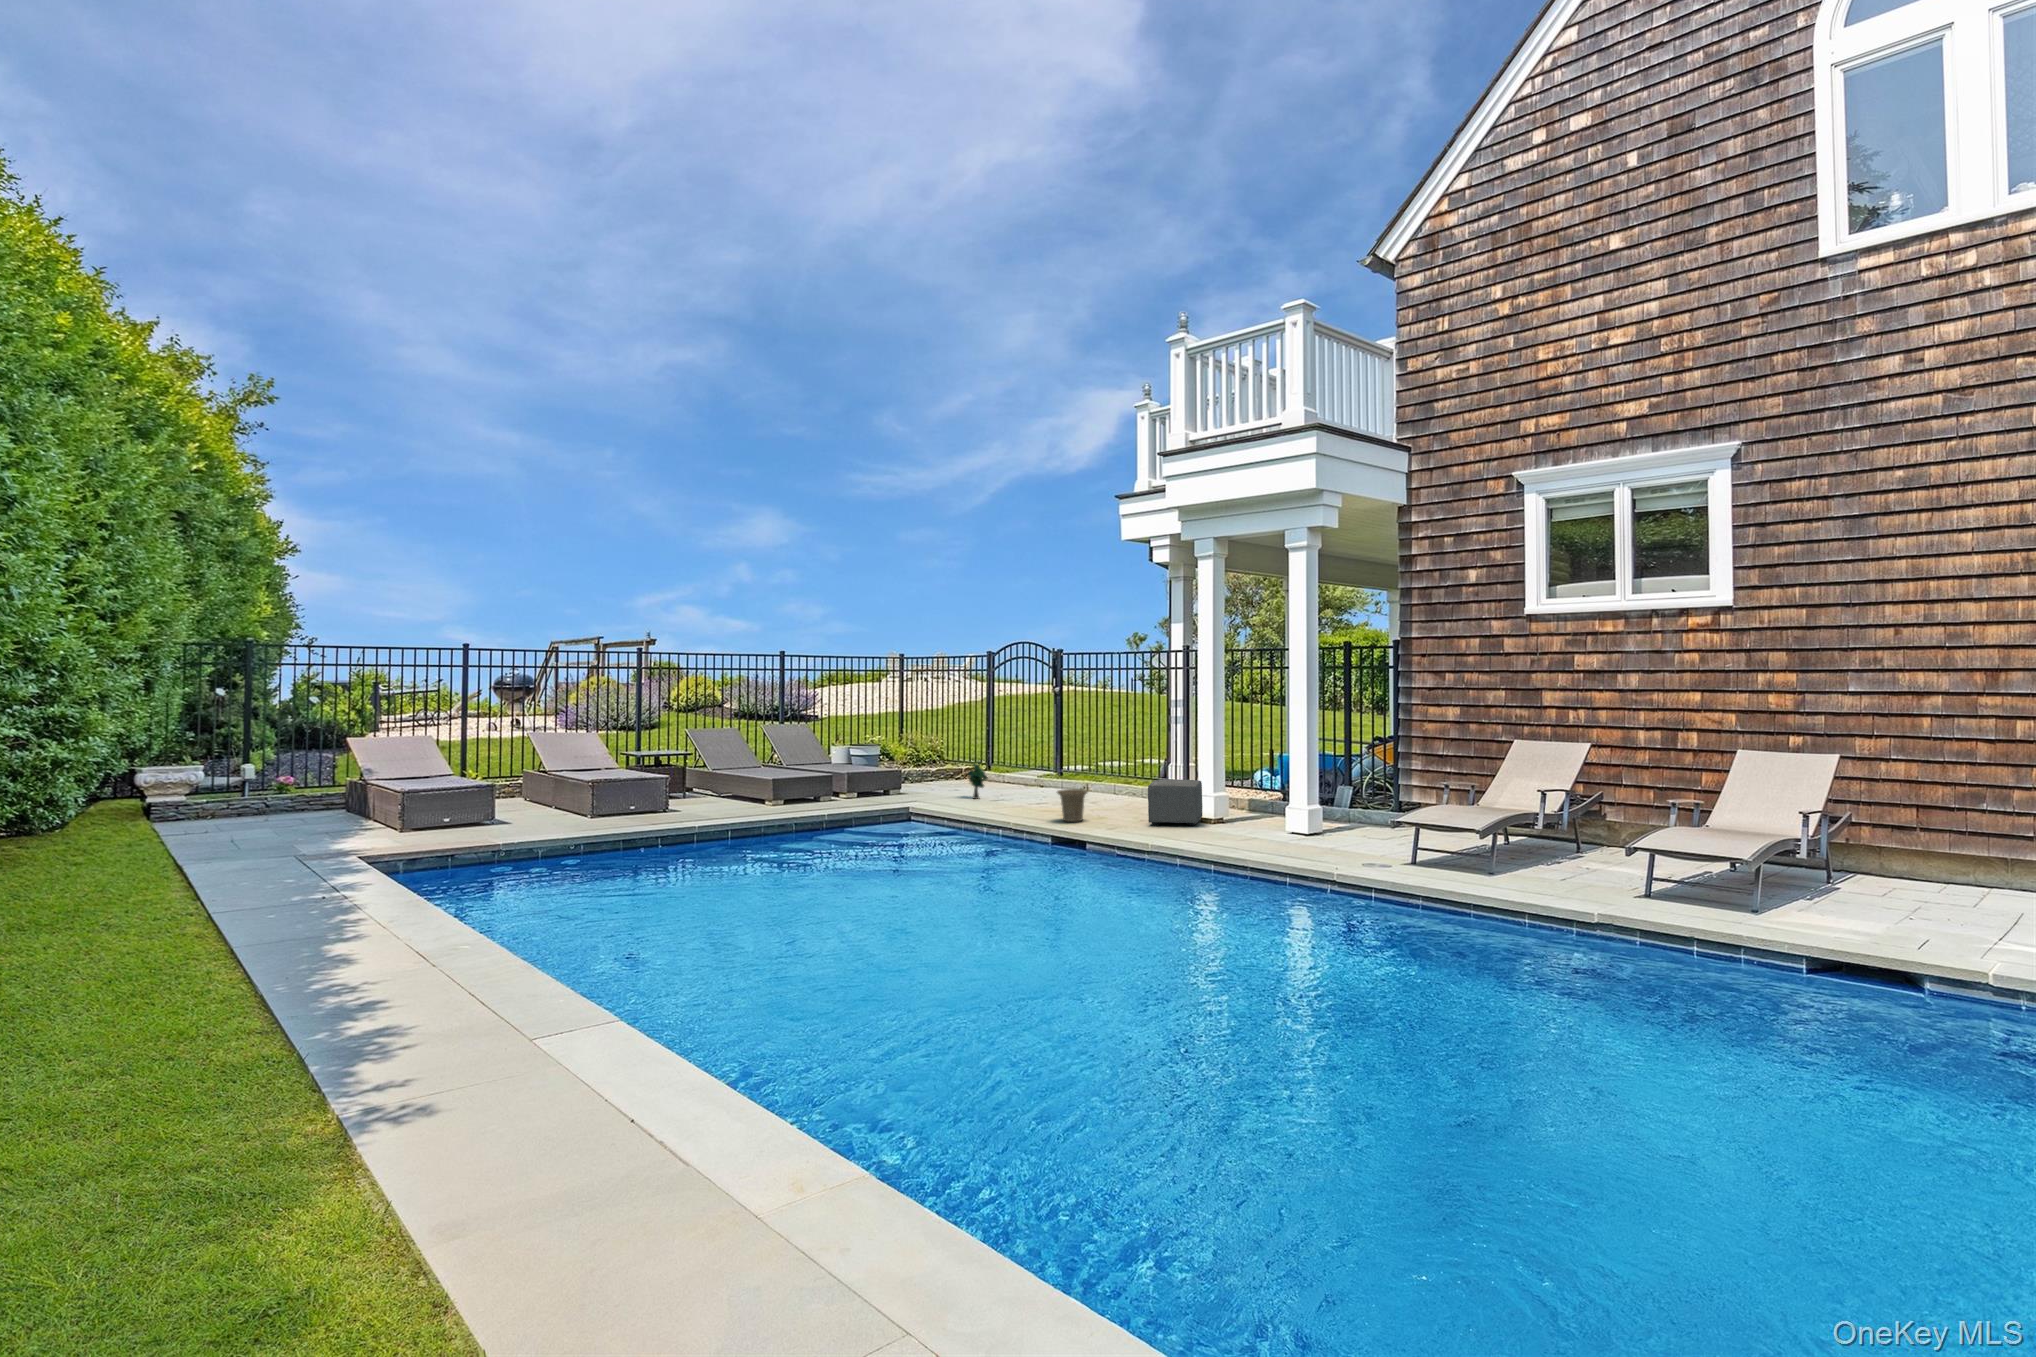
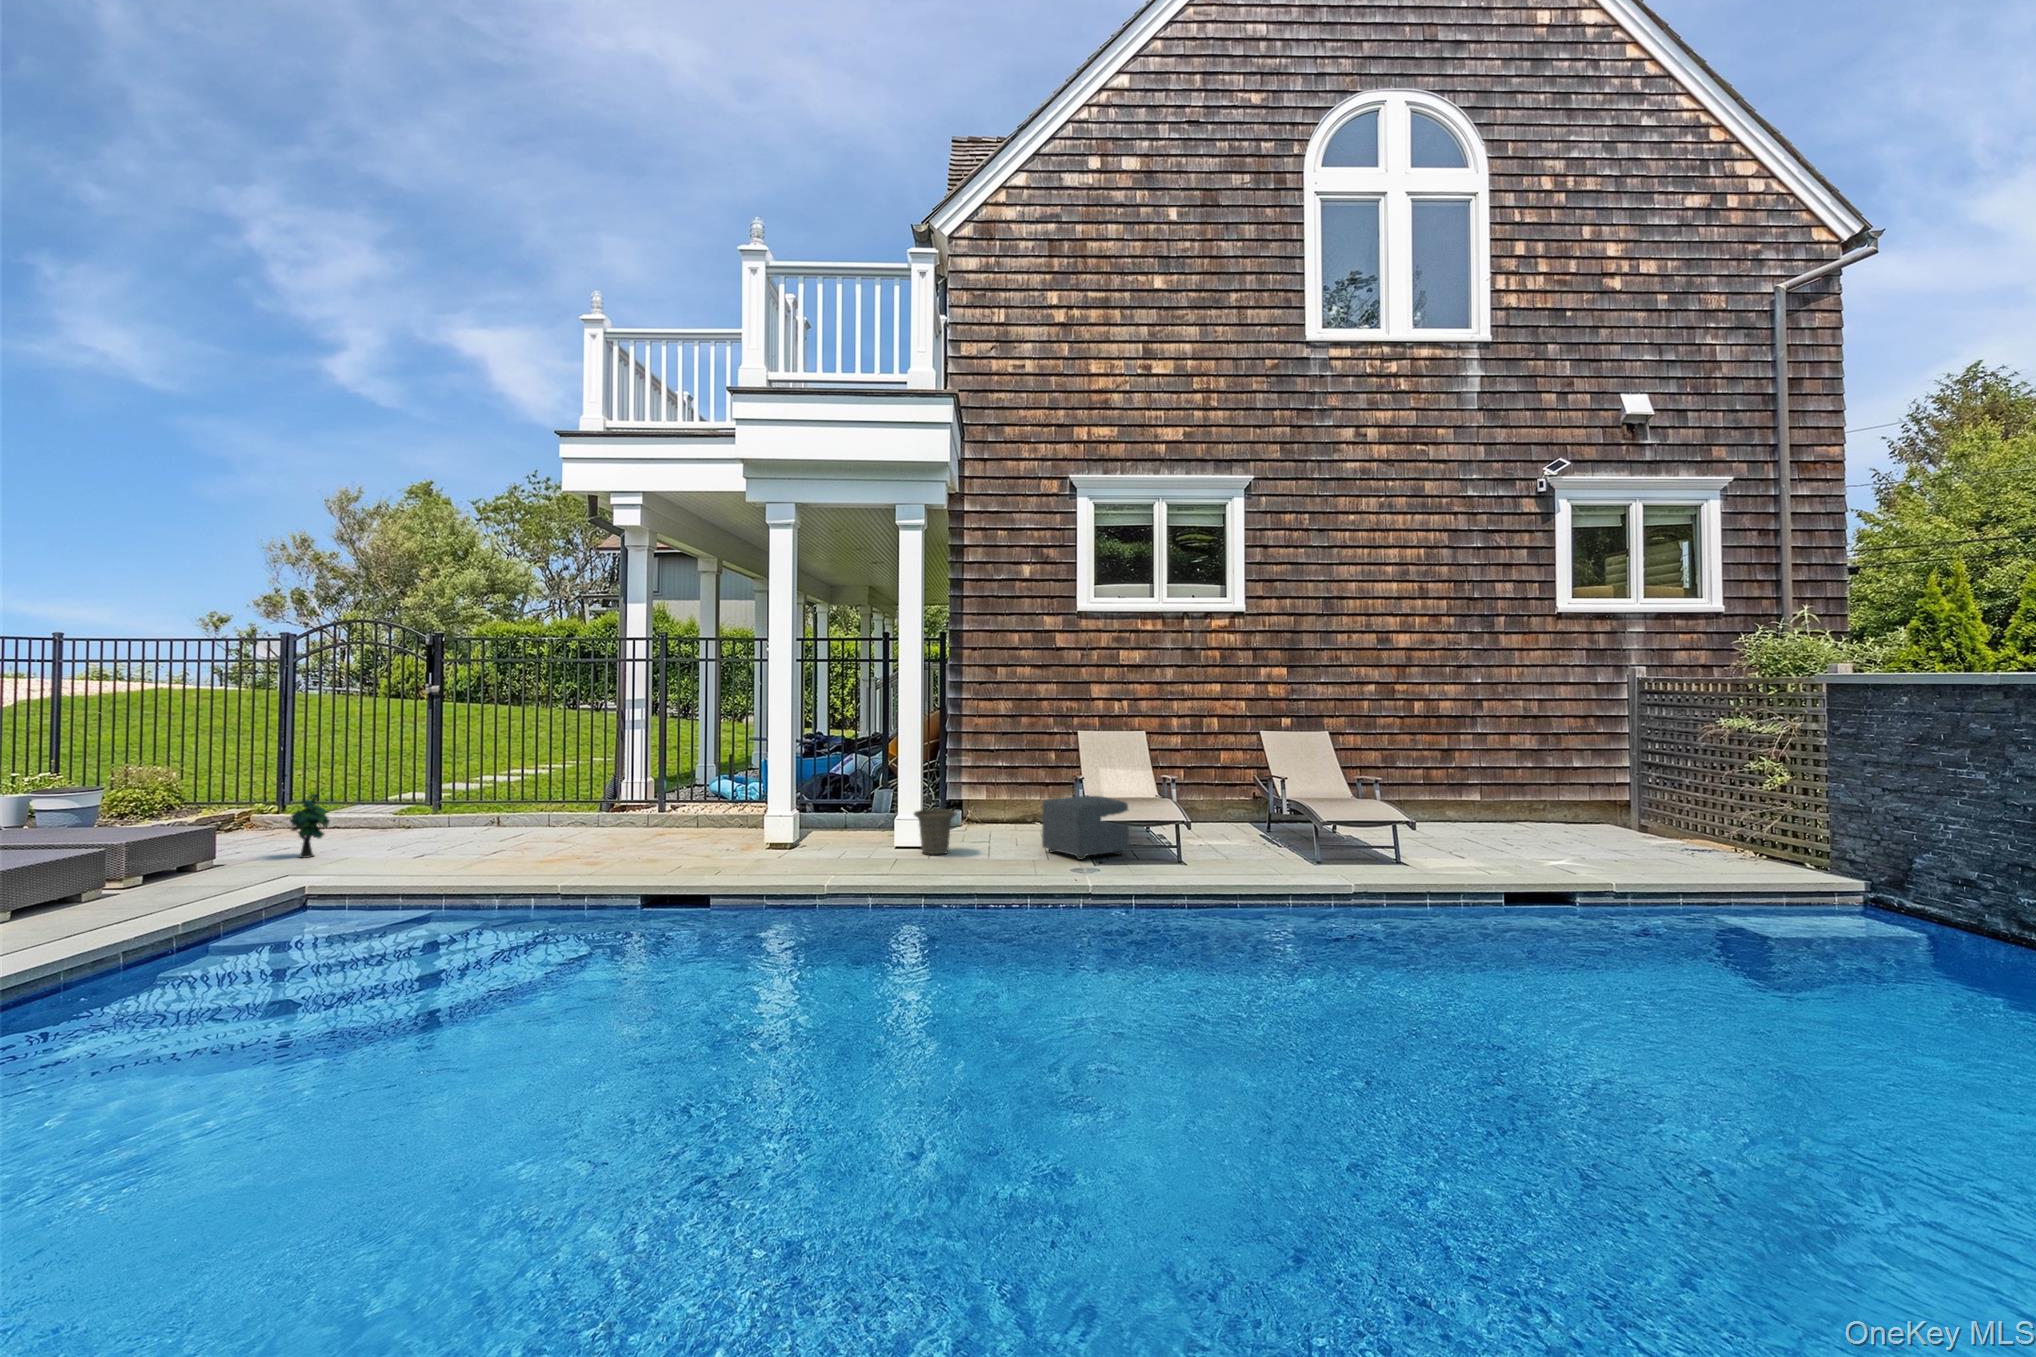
ottoman: present [1148,779,1202,826] -> present [1042,796,1129,860]
basket: present [1057,789,1088,822] -> present [914,809,956,855]

